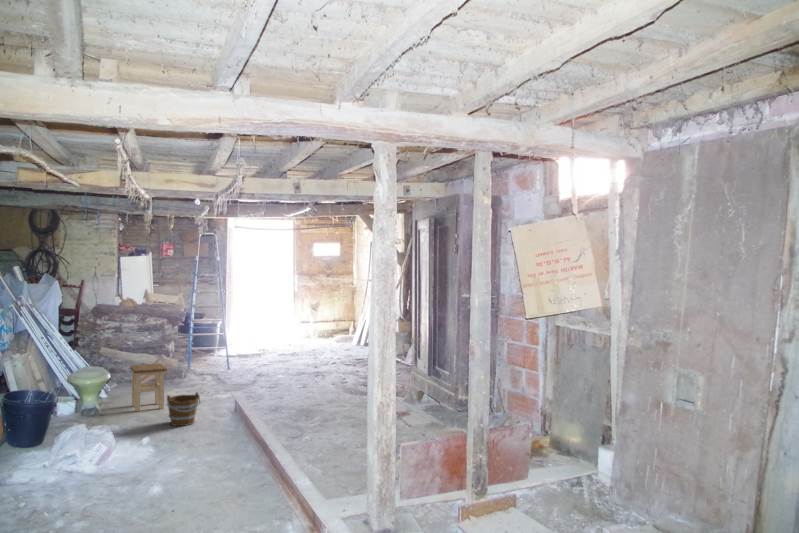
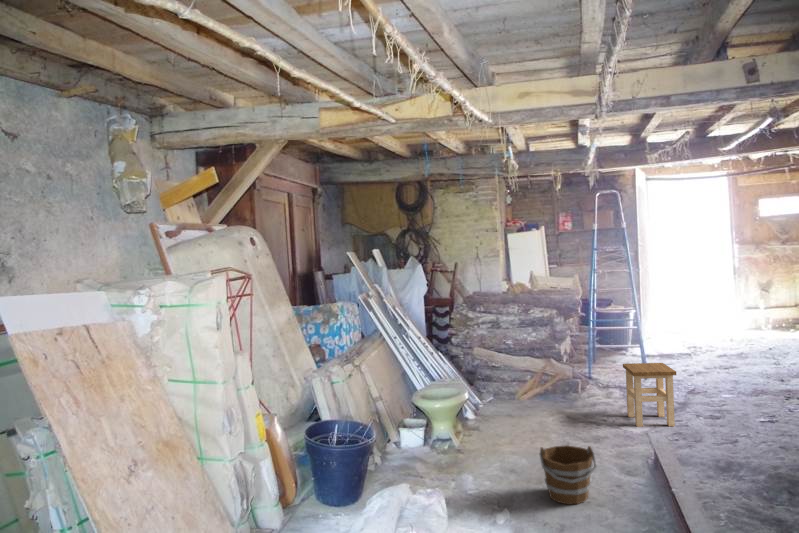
stool: present [130,364,167,411] -> present [623,363,676,427]

